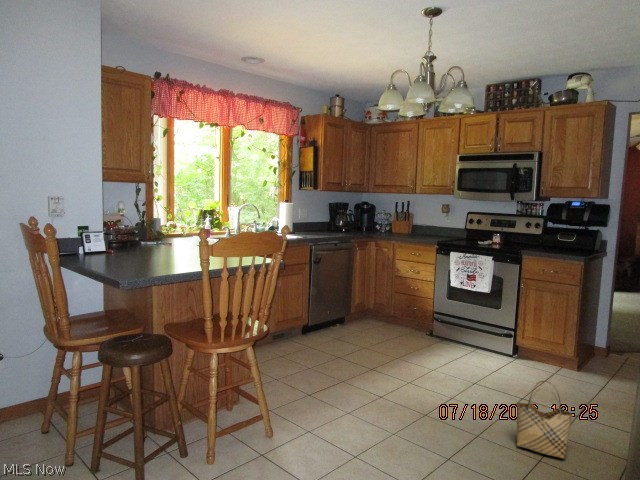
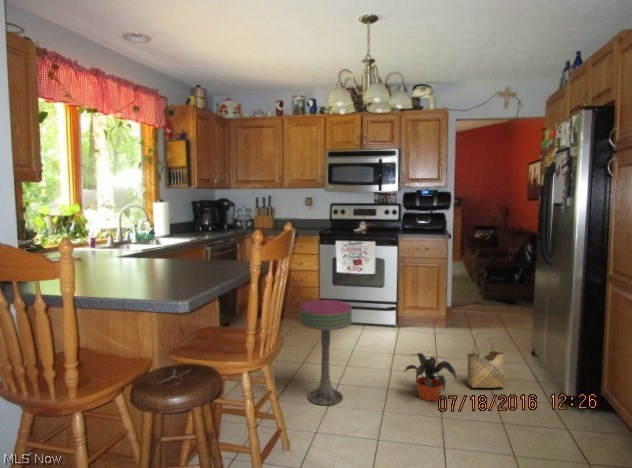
bar stool: none [320,305,374,414] -> present [300,300,352,405]
potted plant: none [423,385,487,444] -> present [404,353,456,401]

